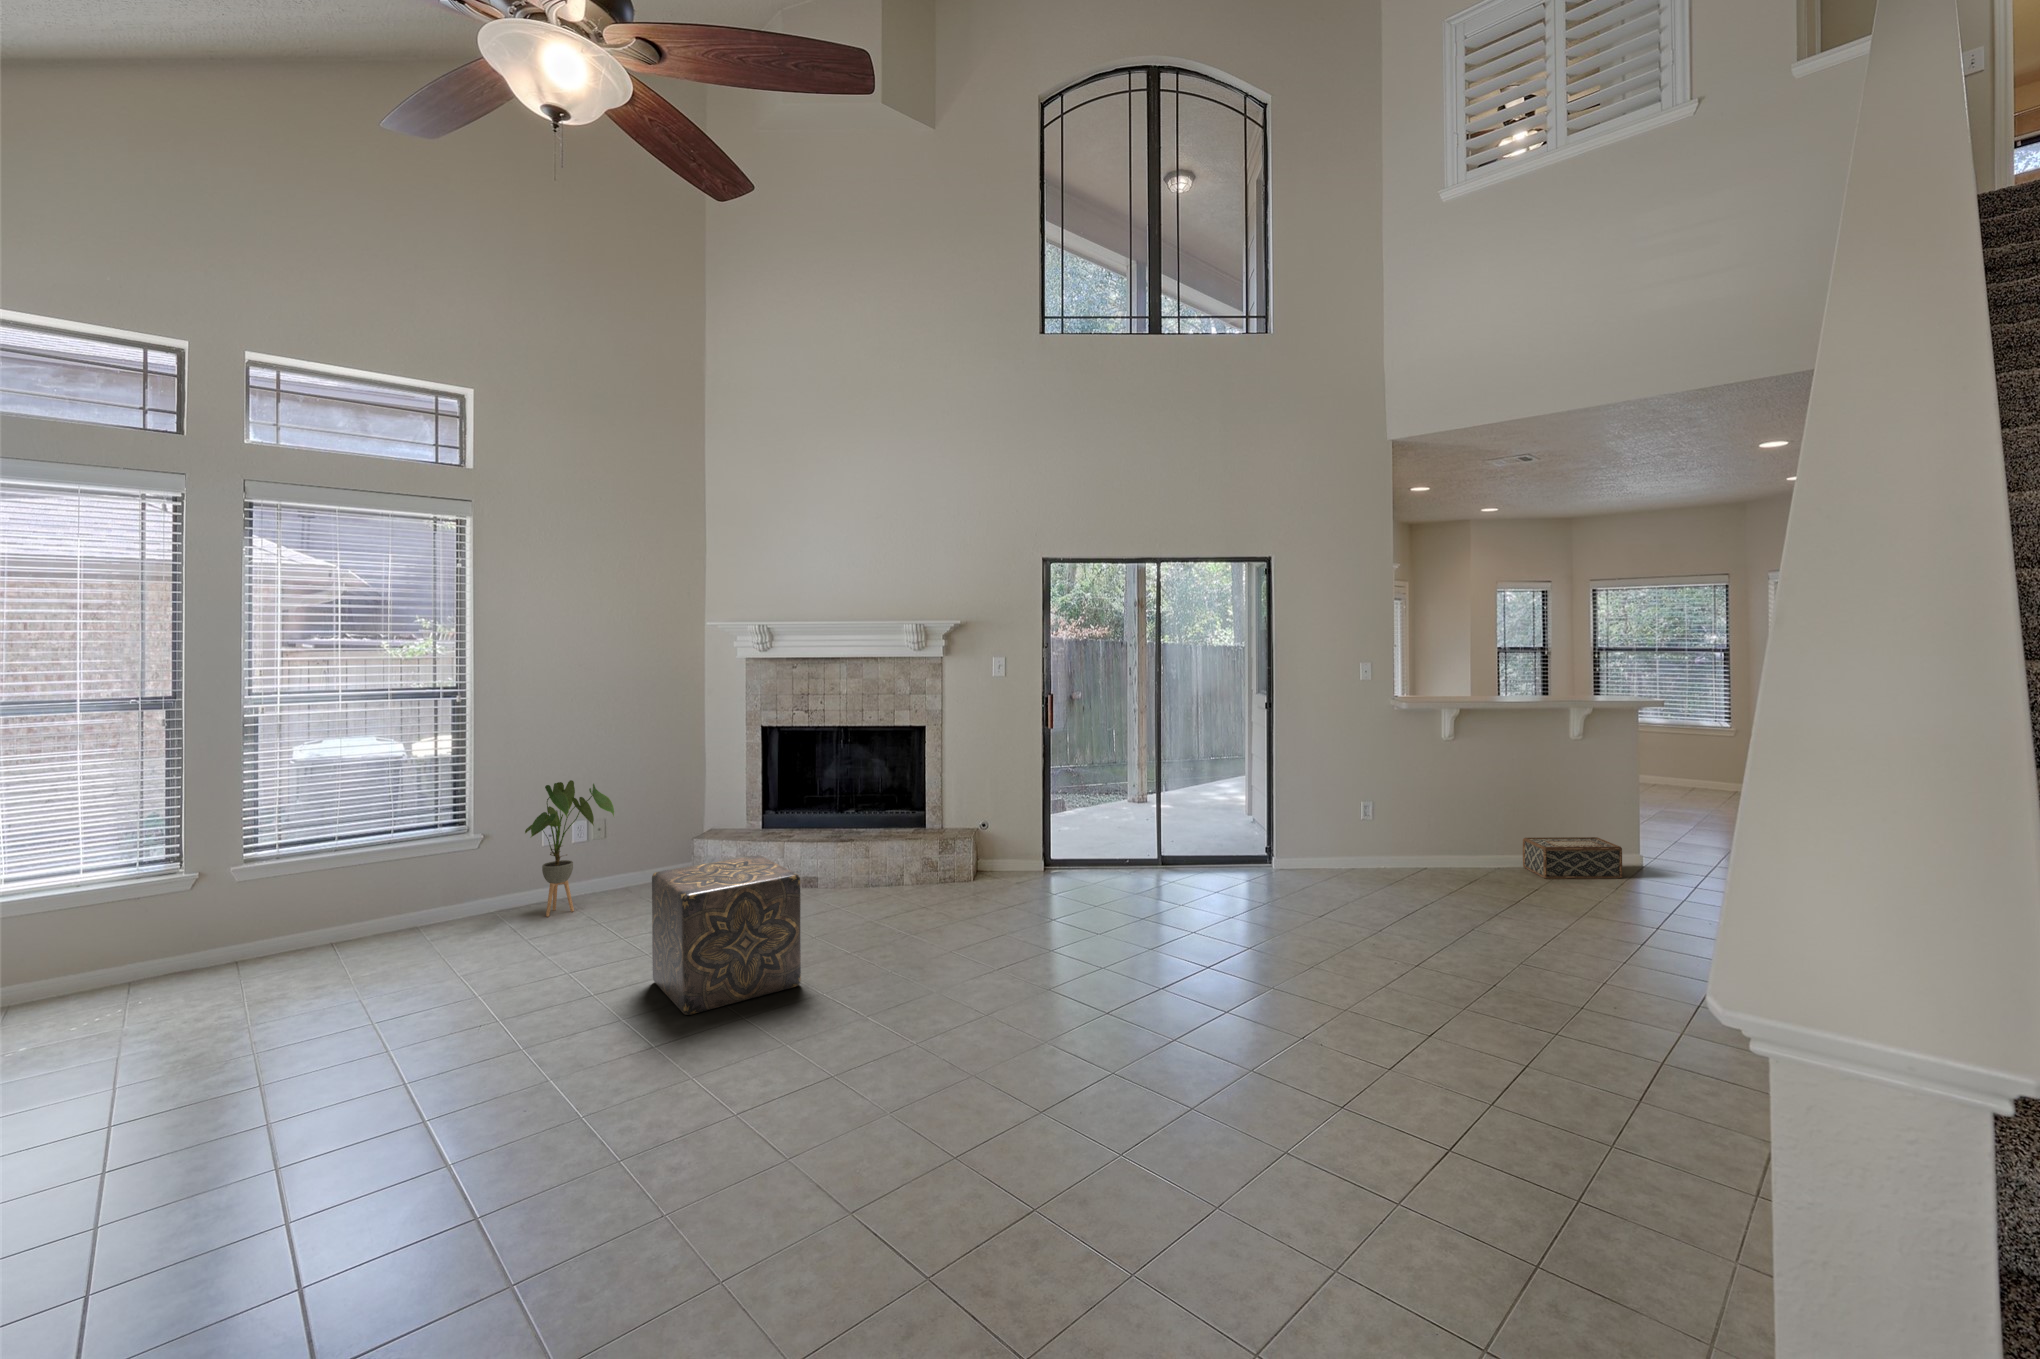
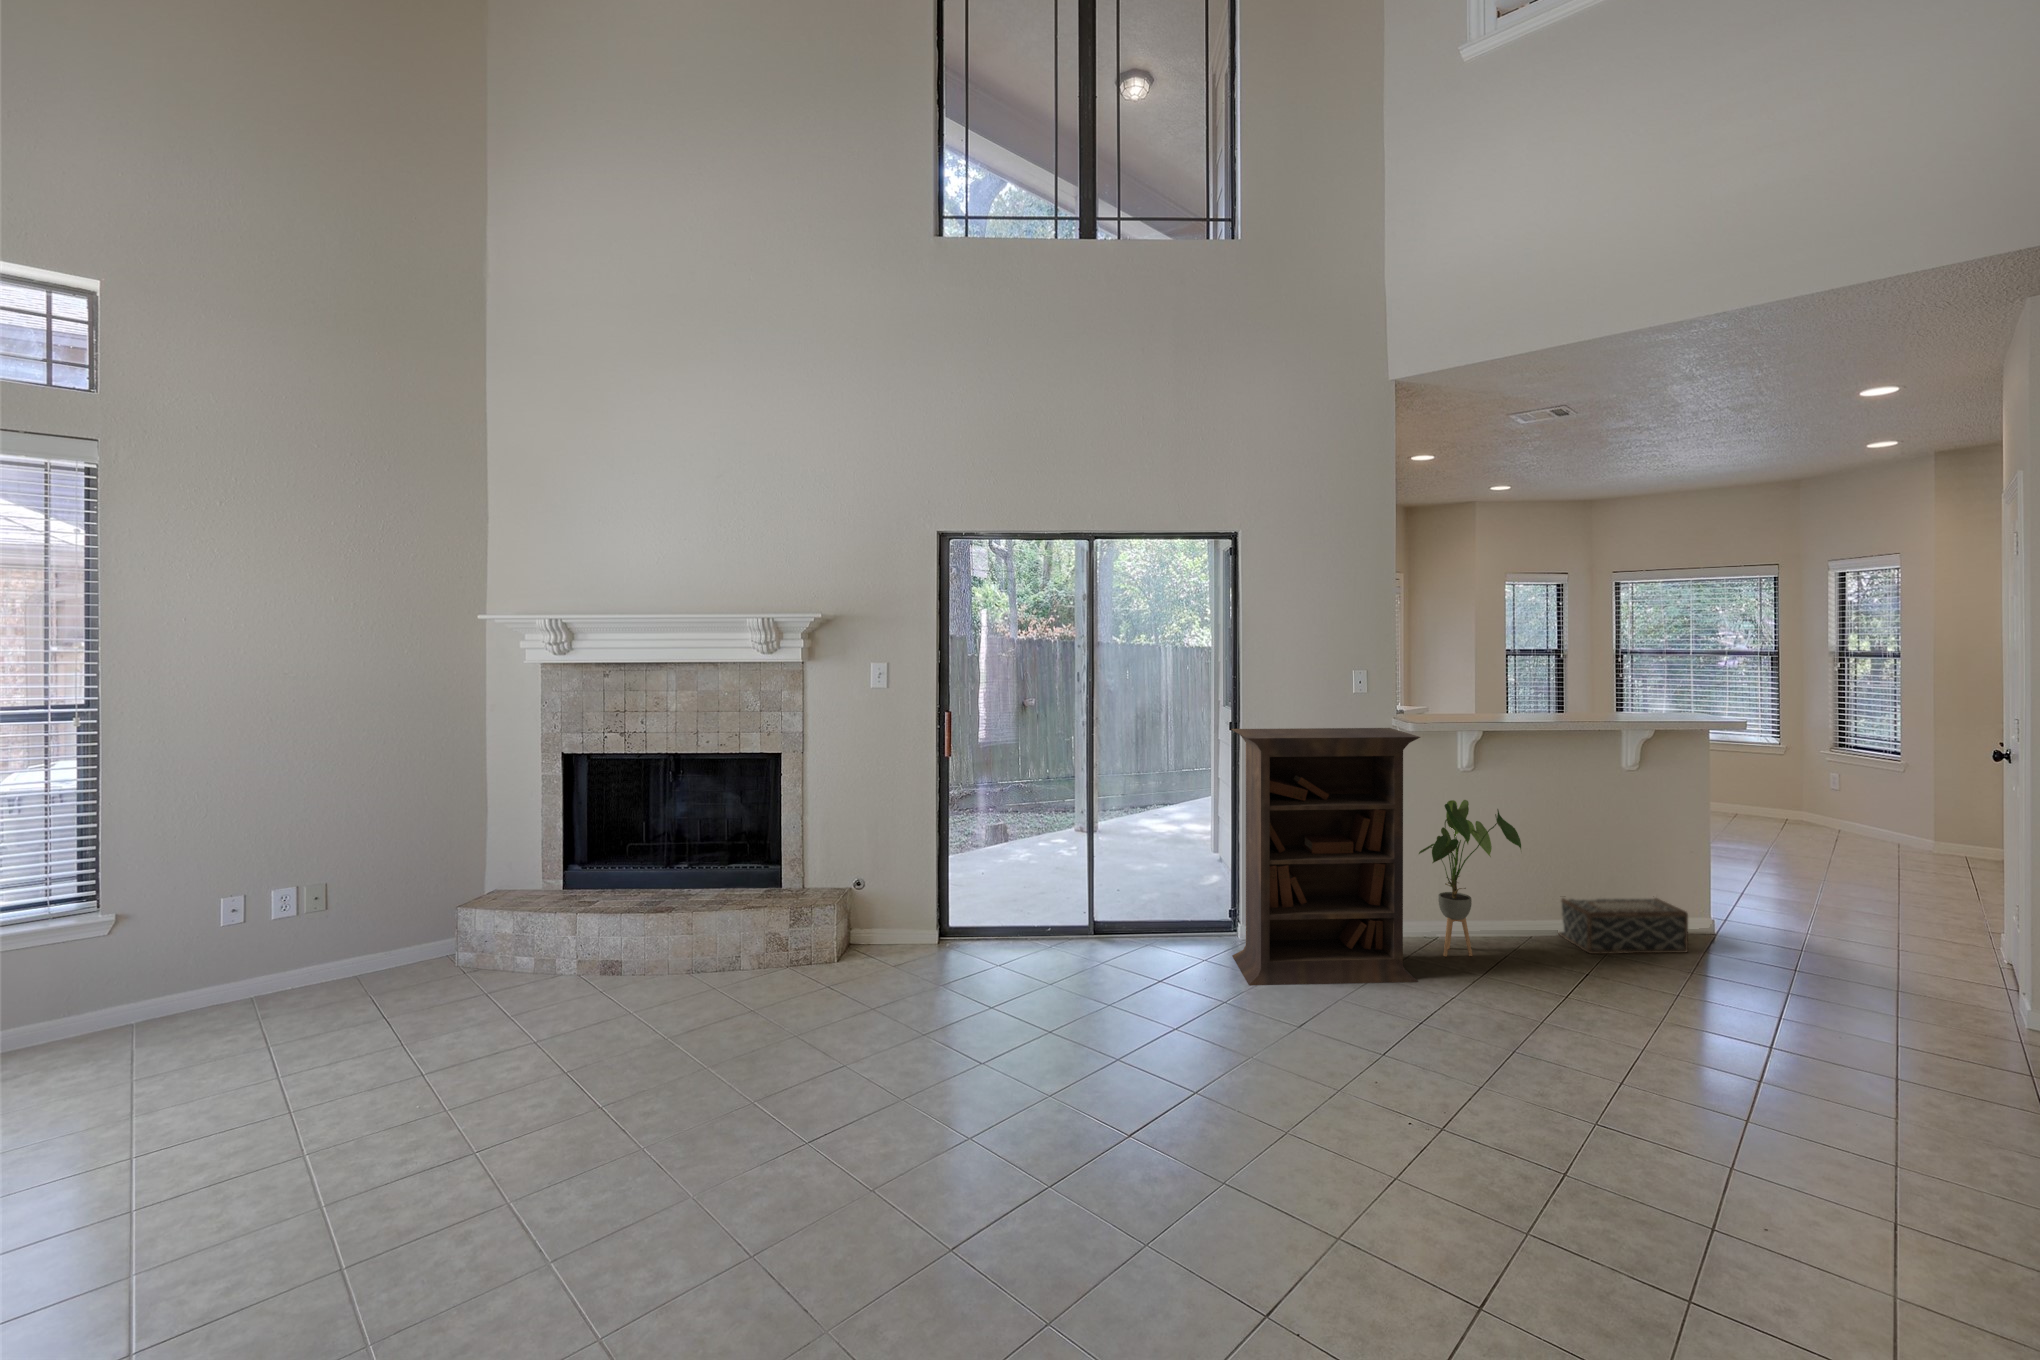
bookcase: none [1268,706,1412,896] -> present [1232,728,1420,985]
house plant: present [525,780,614,917] -> present [1419,800,1521,956]
ottoman: present [652,855,801,1015] -> none [277,960,507,1244]

